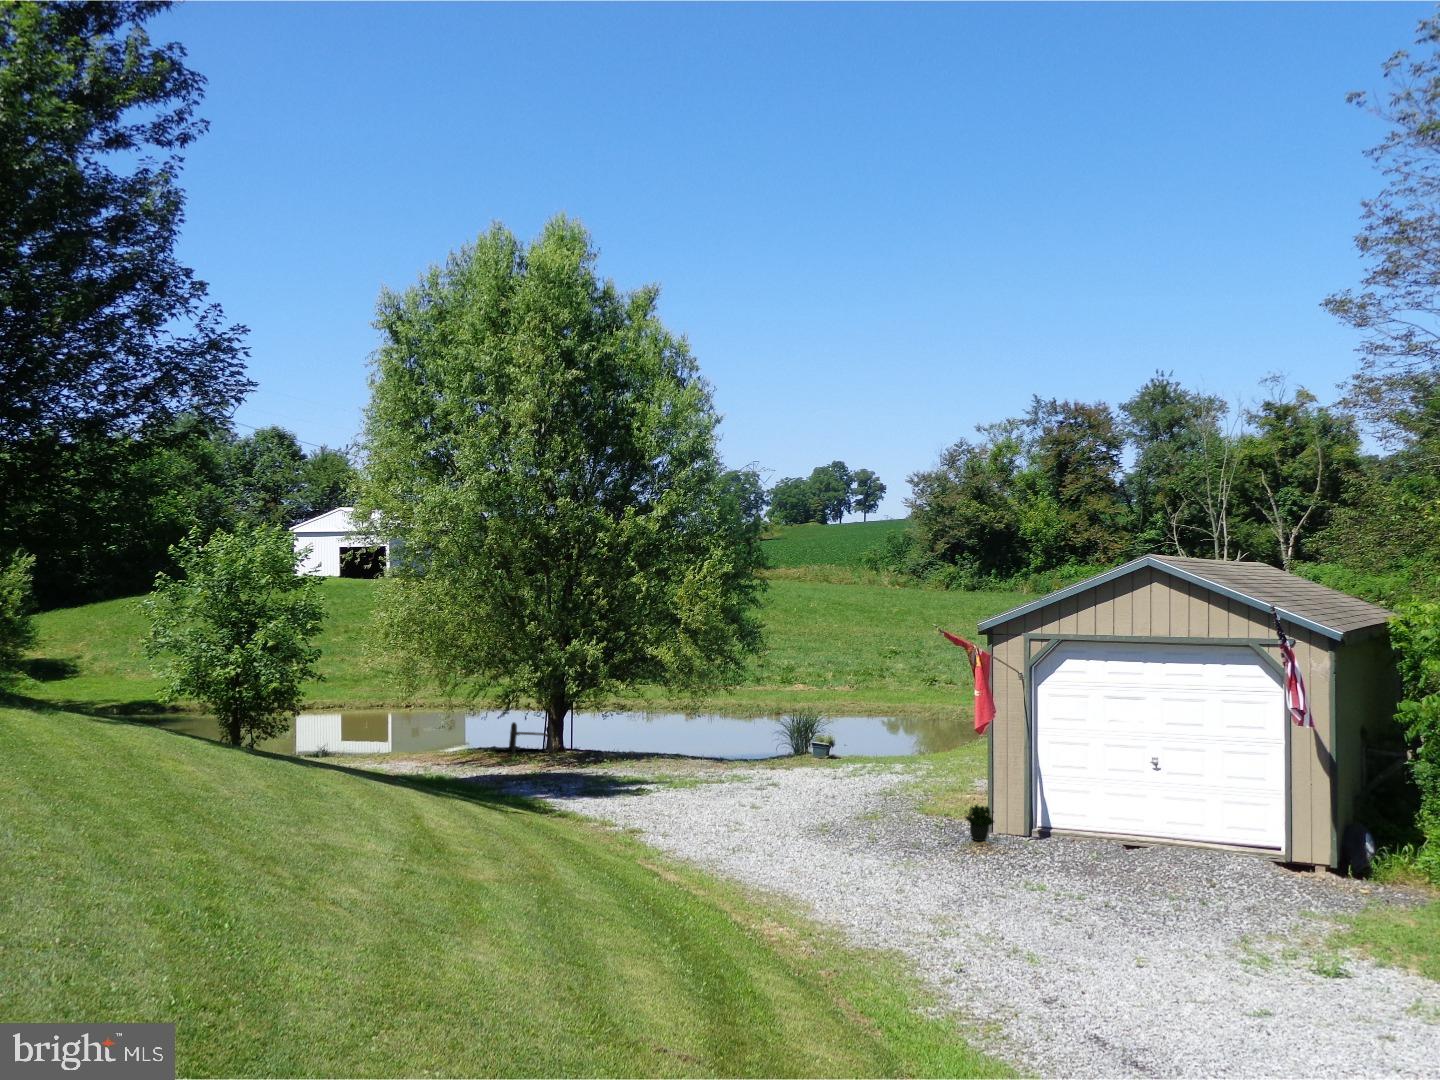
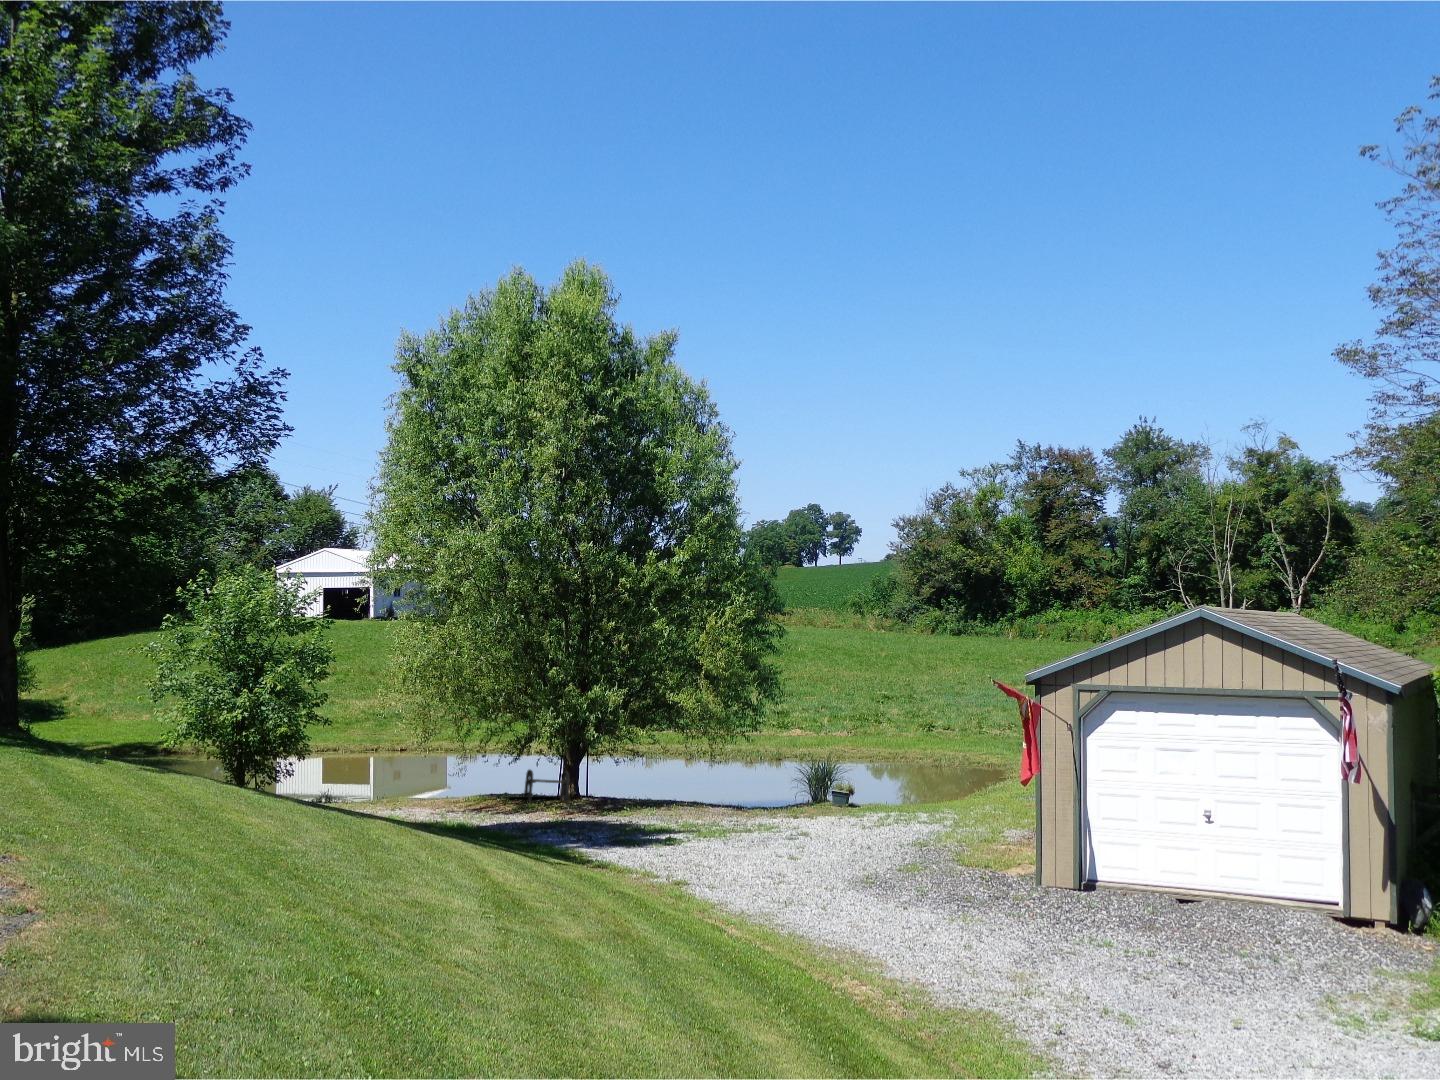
potted plant: present [965,805,994,841] -> none [1016,856,1047,895]

